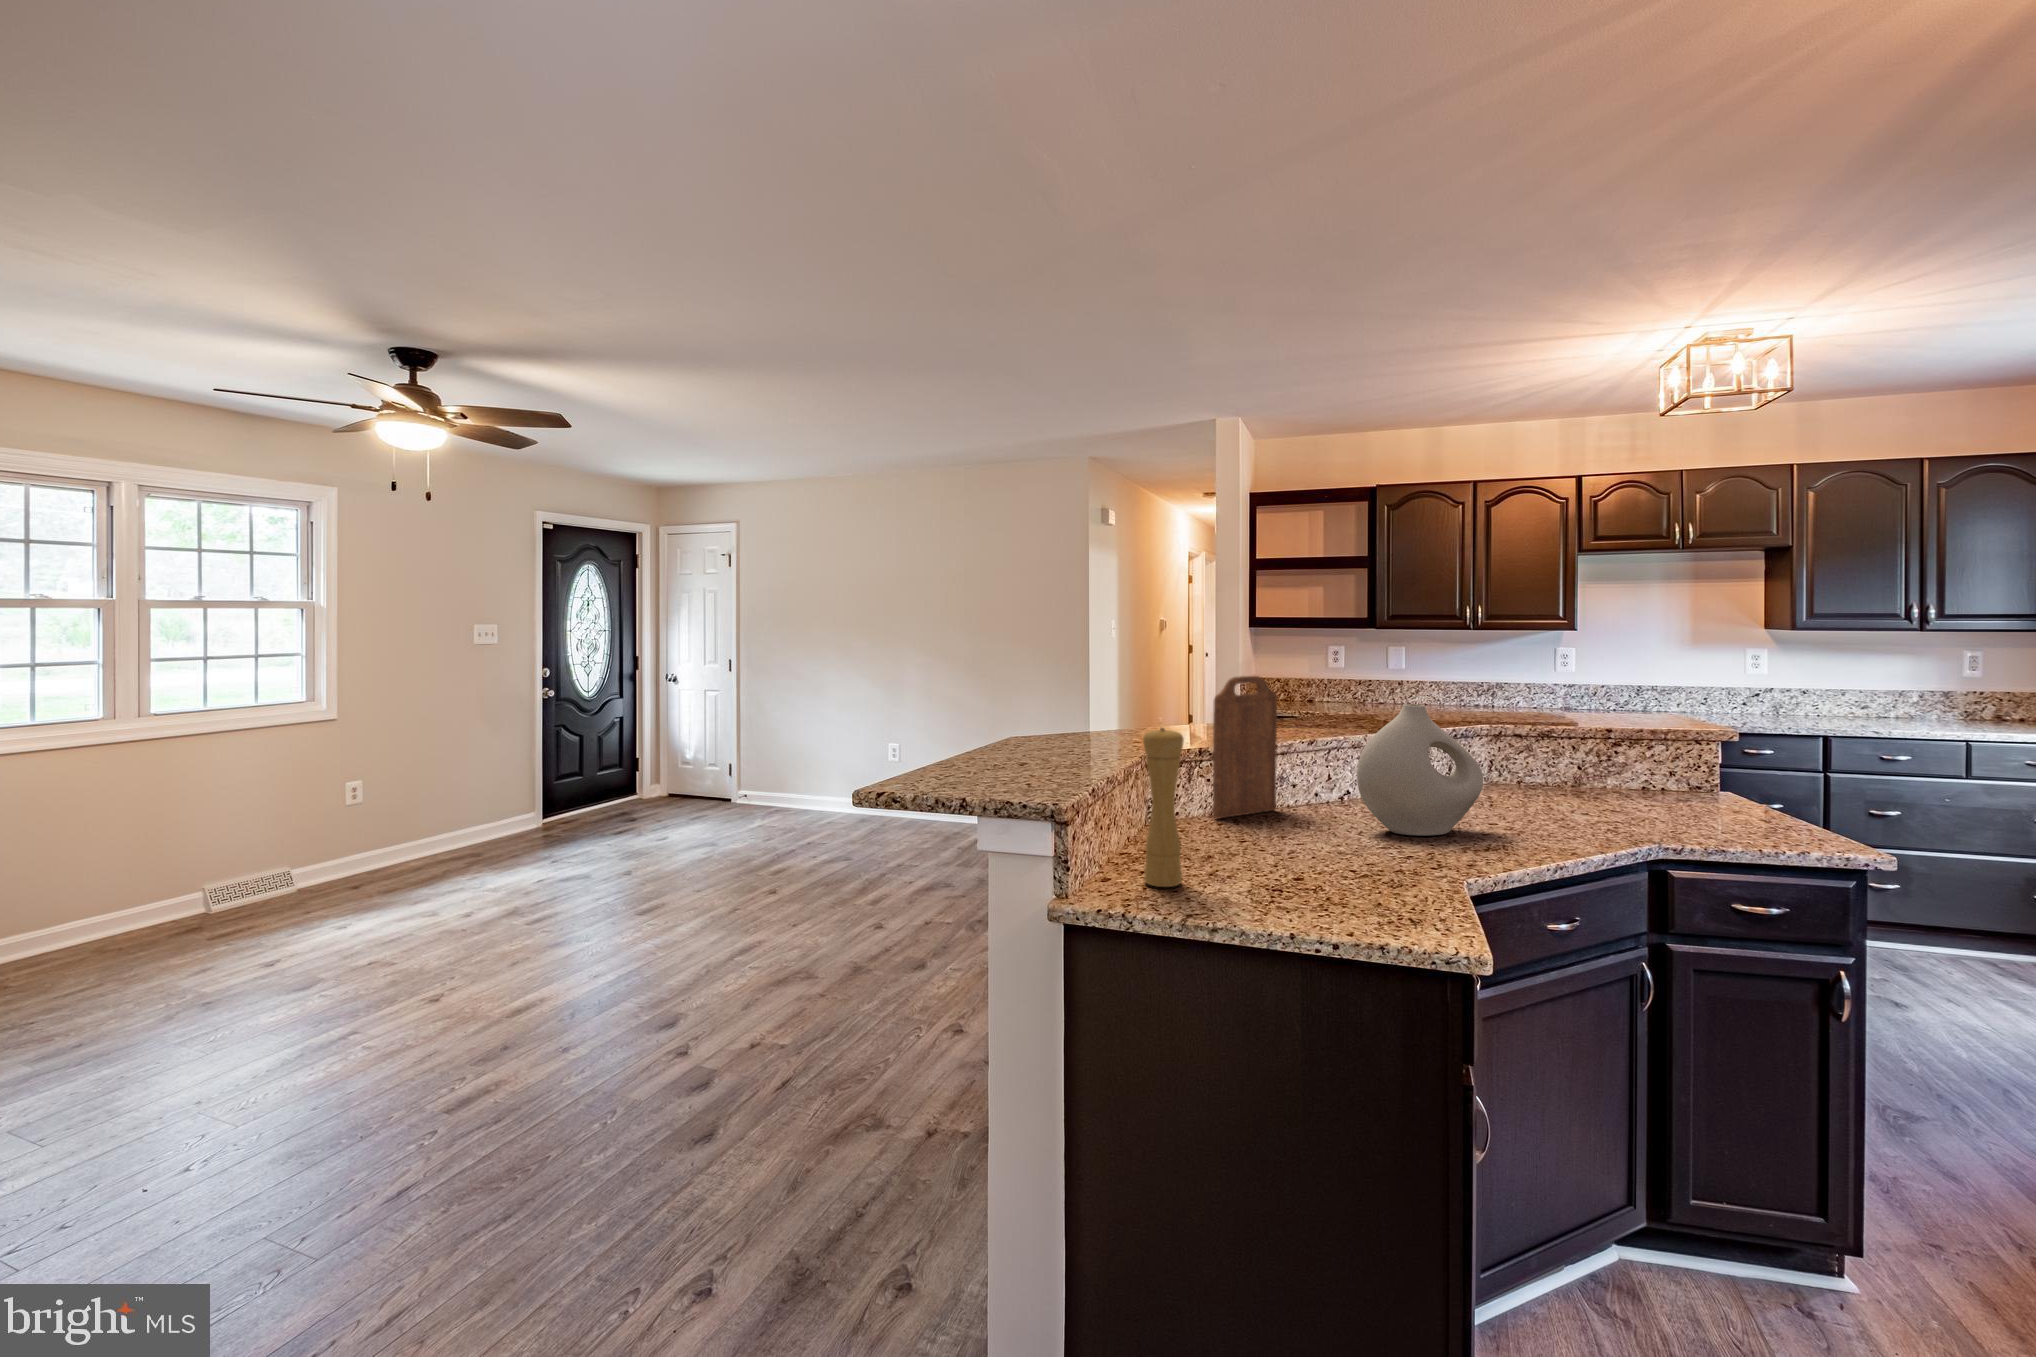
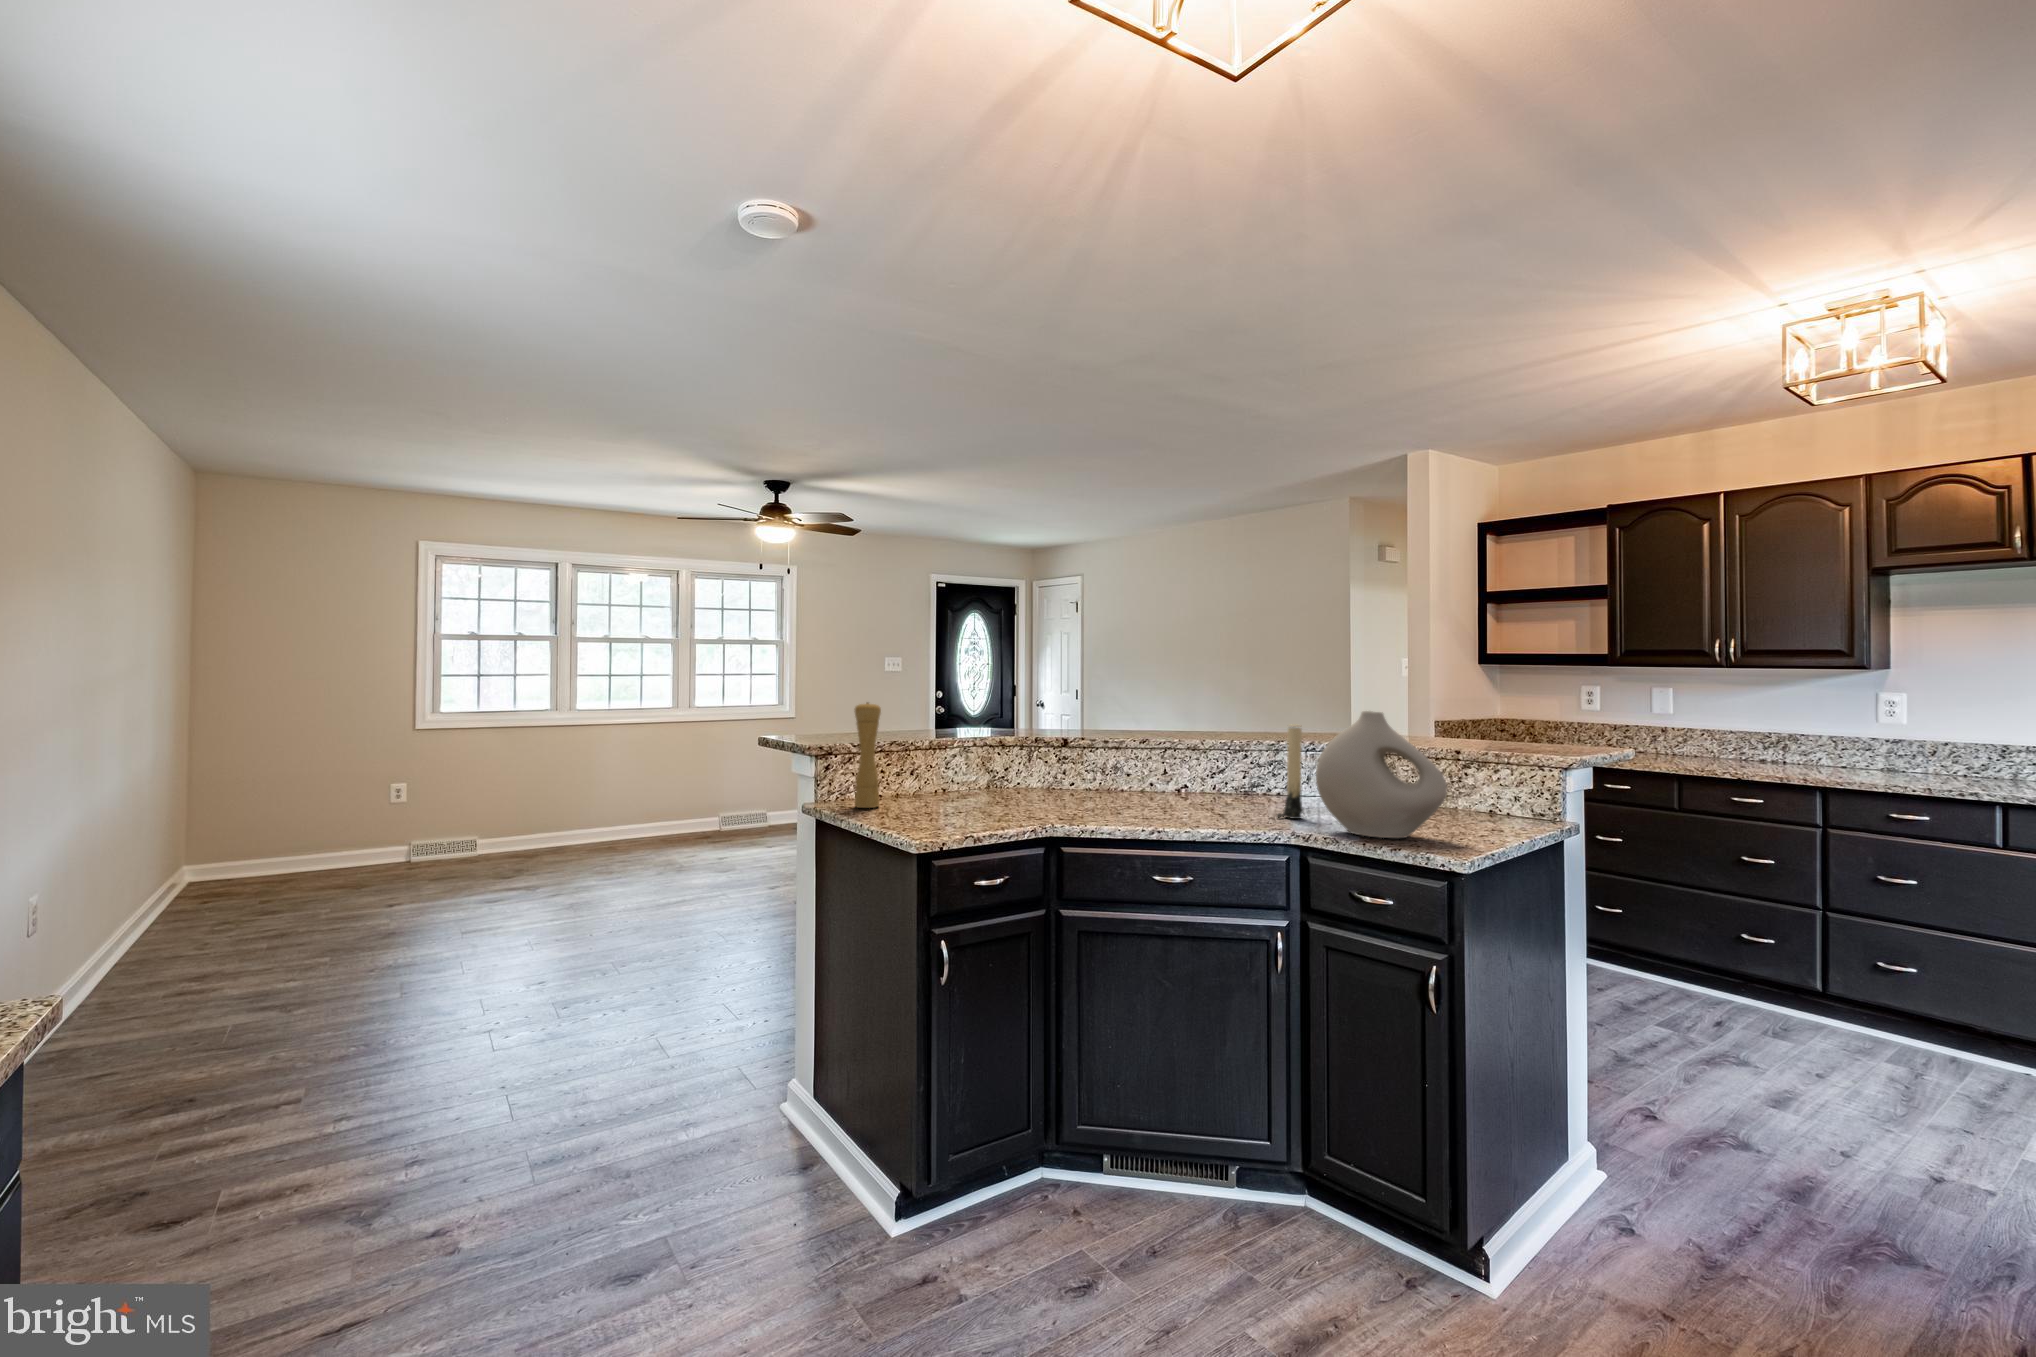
cutting board: present [1213,676,1277,819] -> none [1029,681,1094,791]
vase: present [1357,704,1483,836] -> present [1316,711,1447,838]
candle: none [1542,718,1569,822] -> present [1277,725,1303,819]

